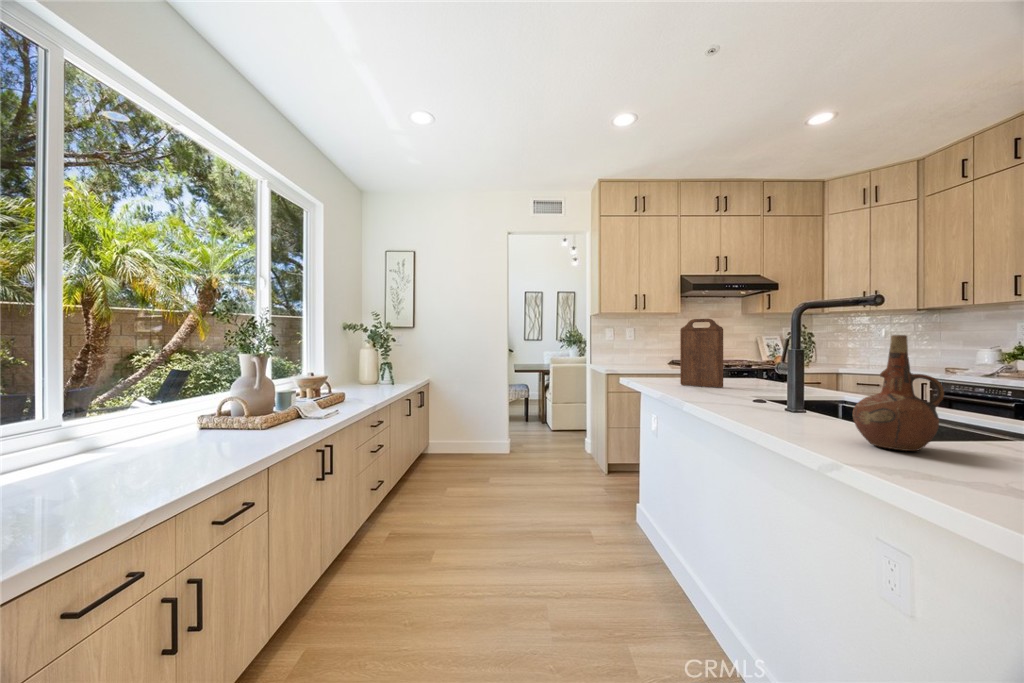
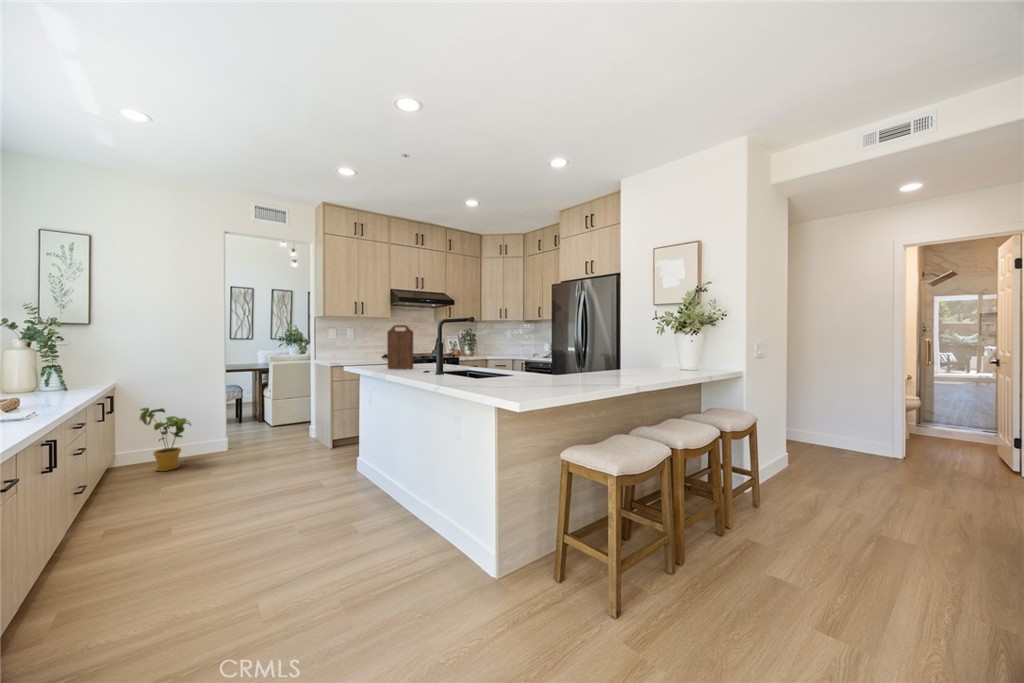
ceramic pitcher: present [853,335,944,451] -> none [453,337,480,382]
house plant: none [438,405,477,467] -> present [140,408,191,471]

